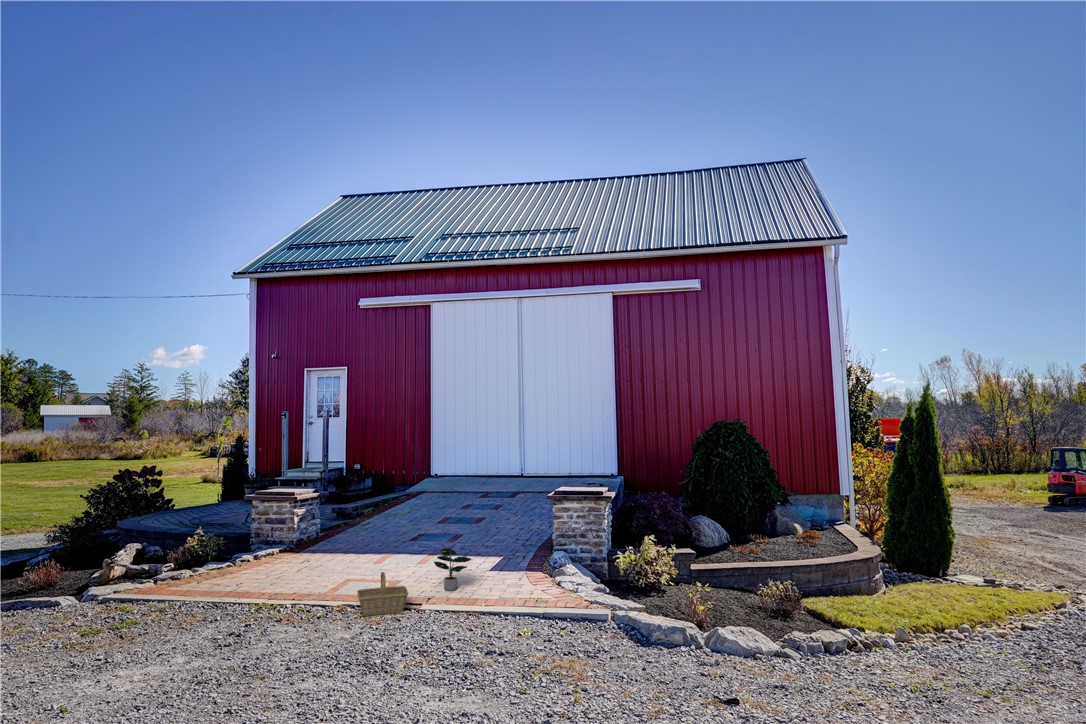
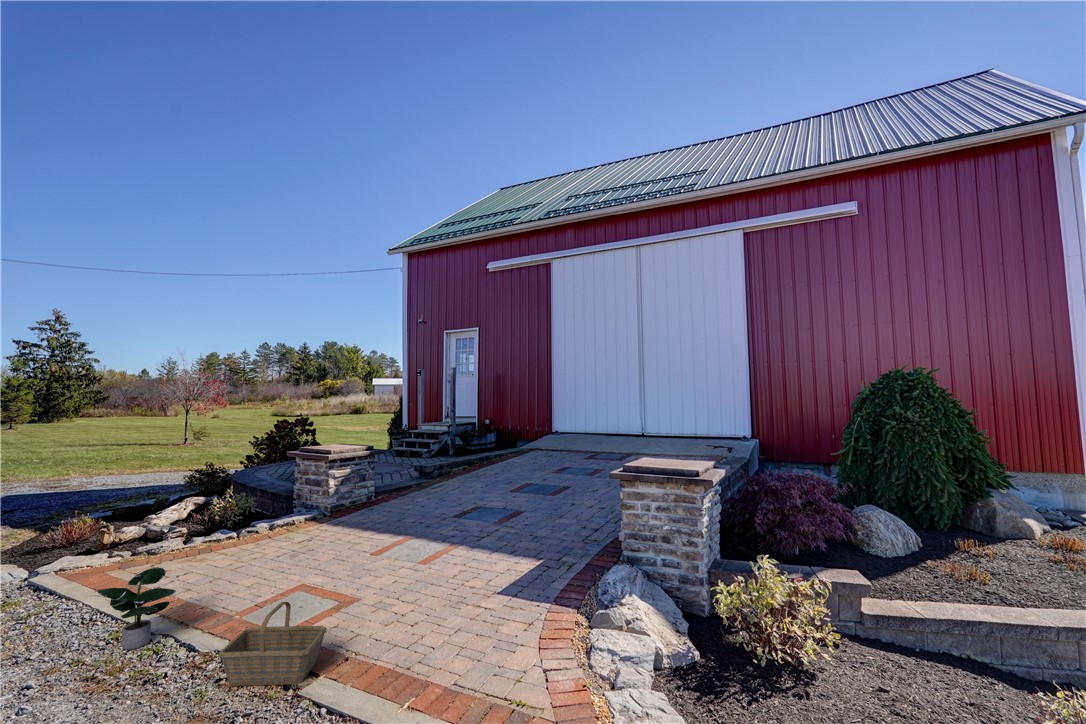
potted plant: present [434,548,471,591] -> present [97,567,176,650]

